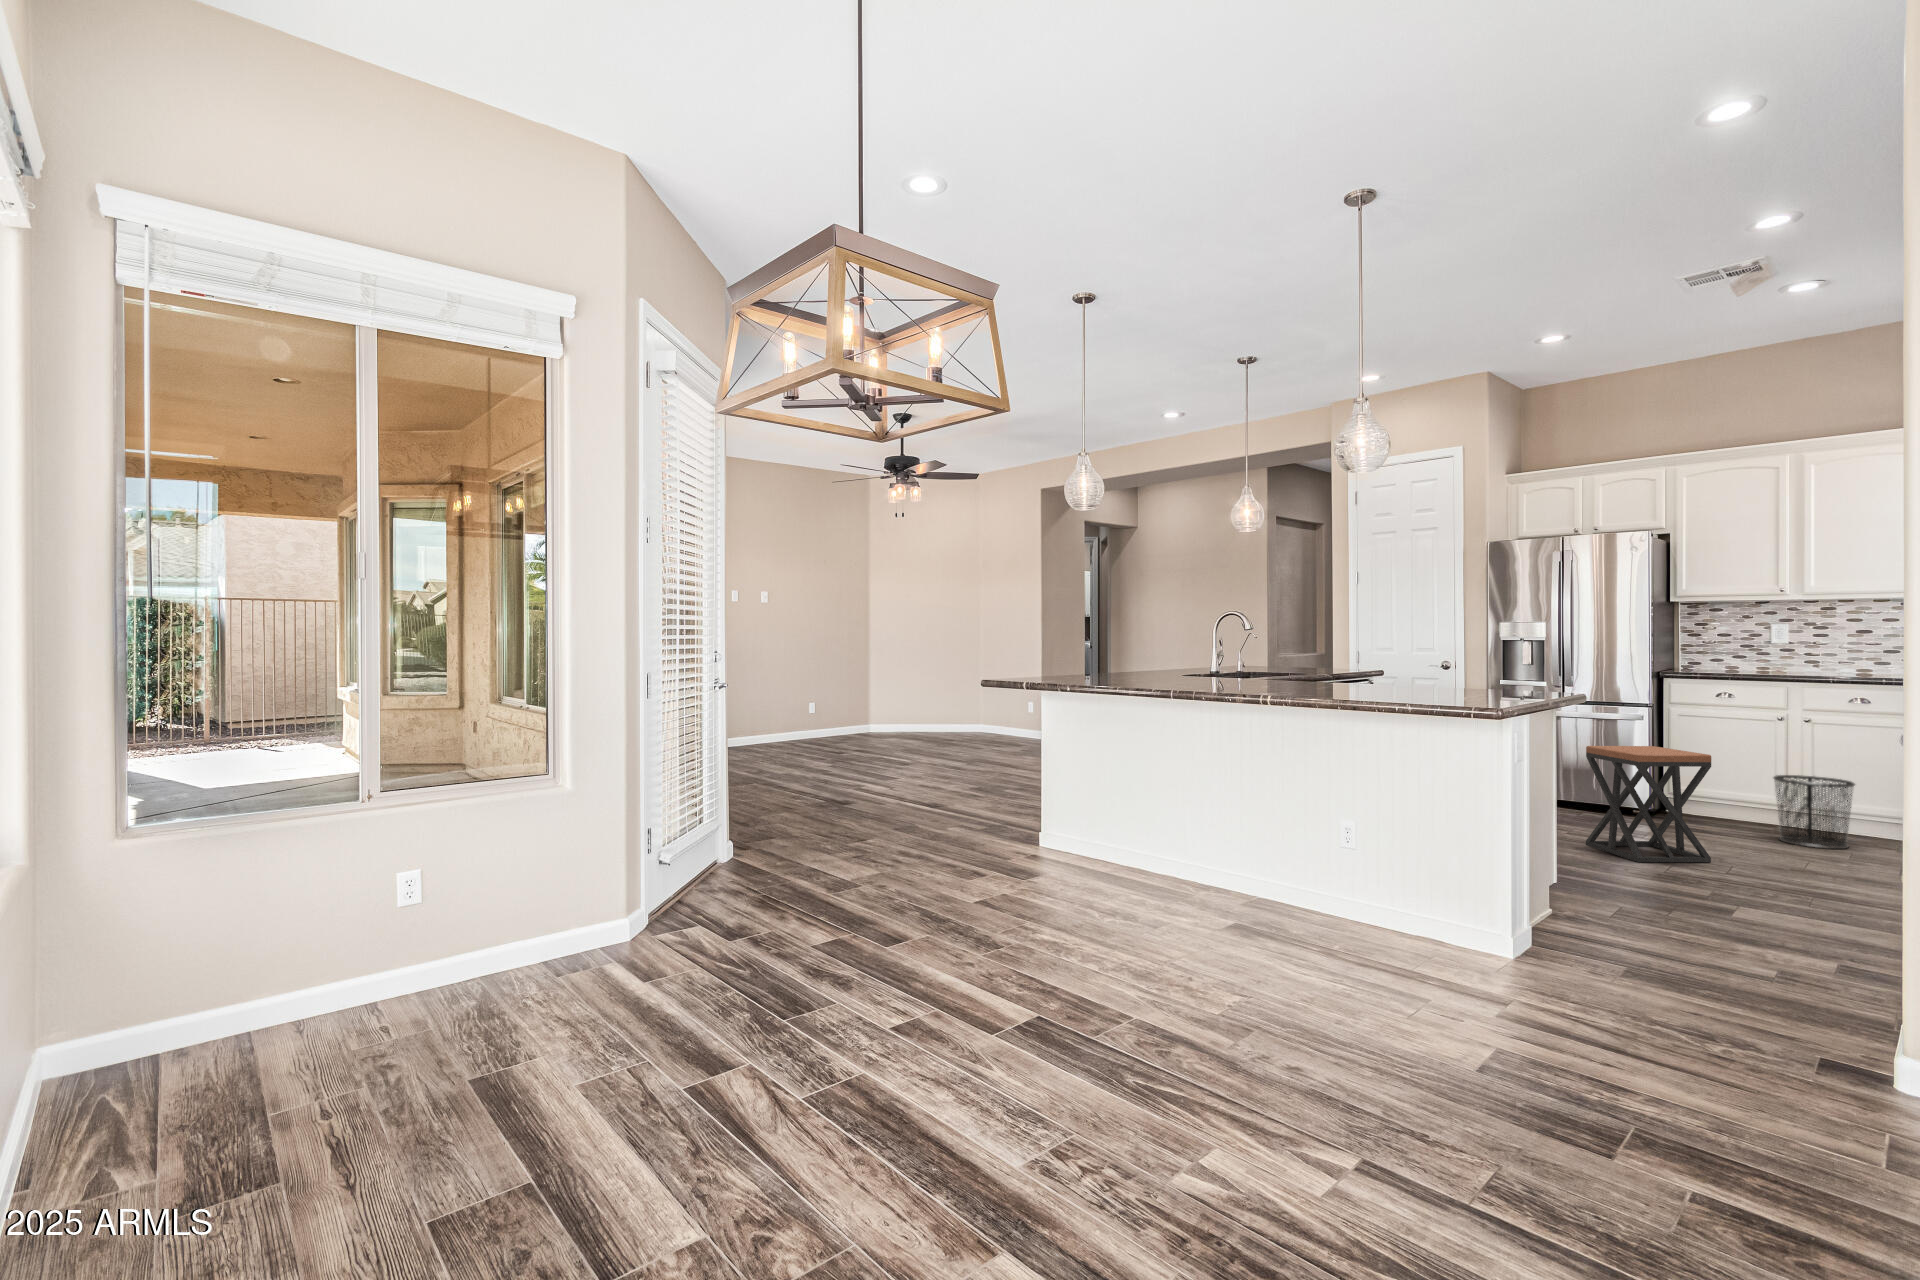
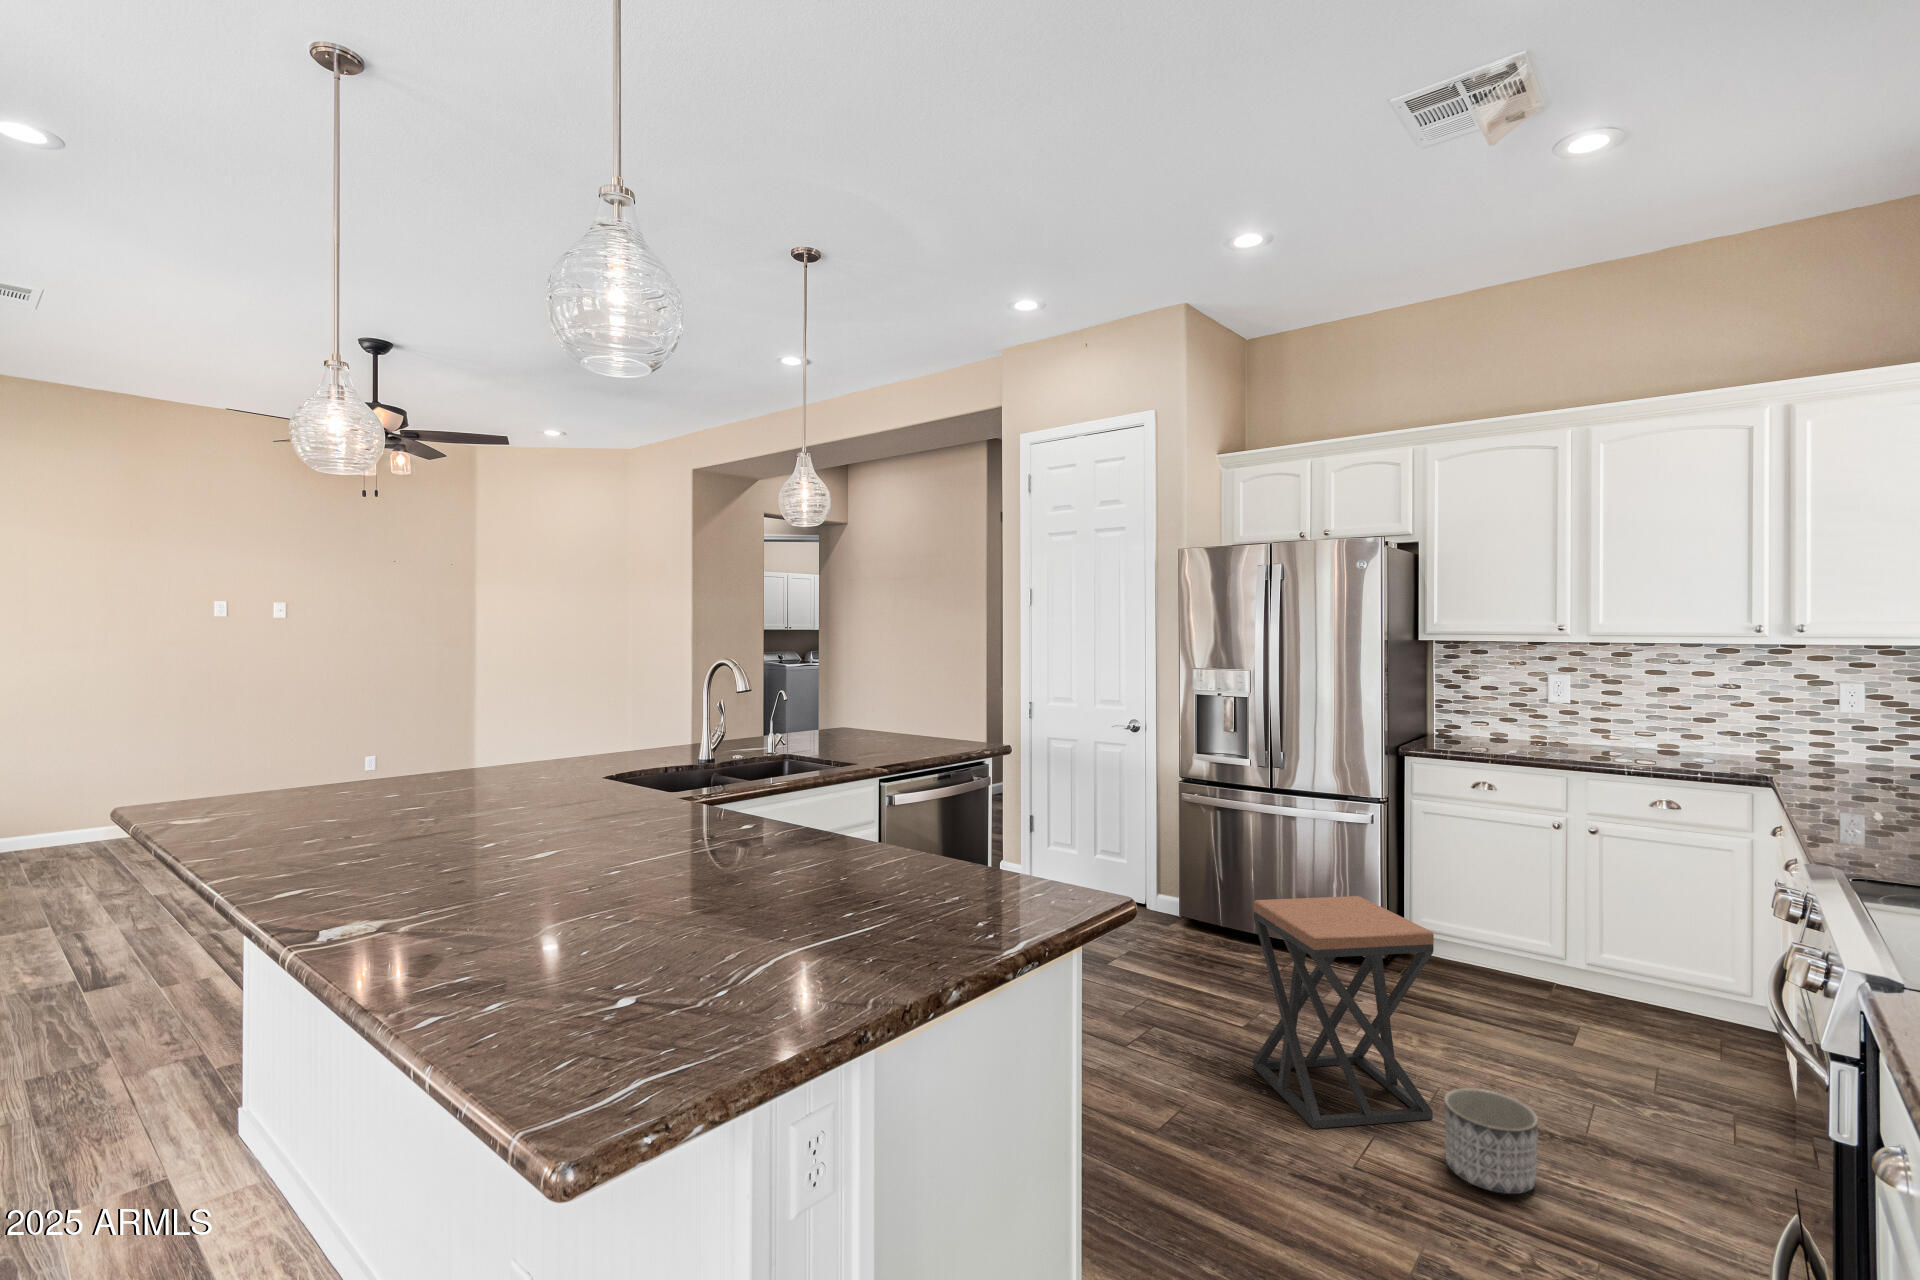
waste bin: present [1774,775,1855,849] -> none [1541,921,1657,1054]
planter: none [1724,835,1784,881] -> present [1444,1088,1538,1194]

